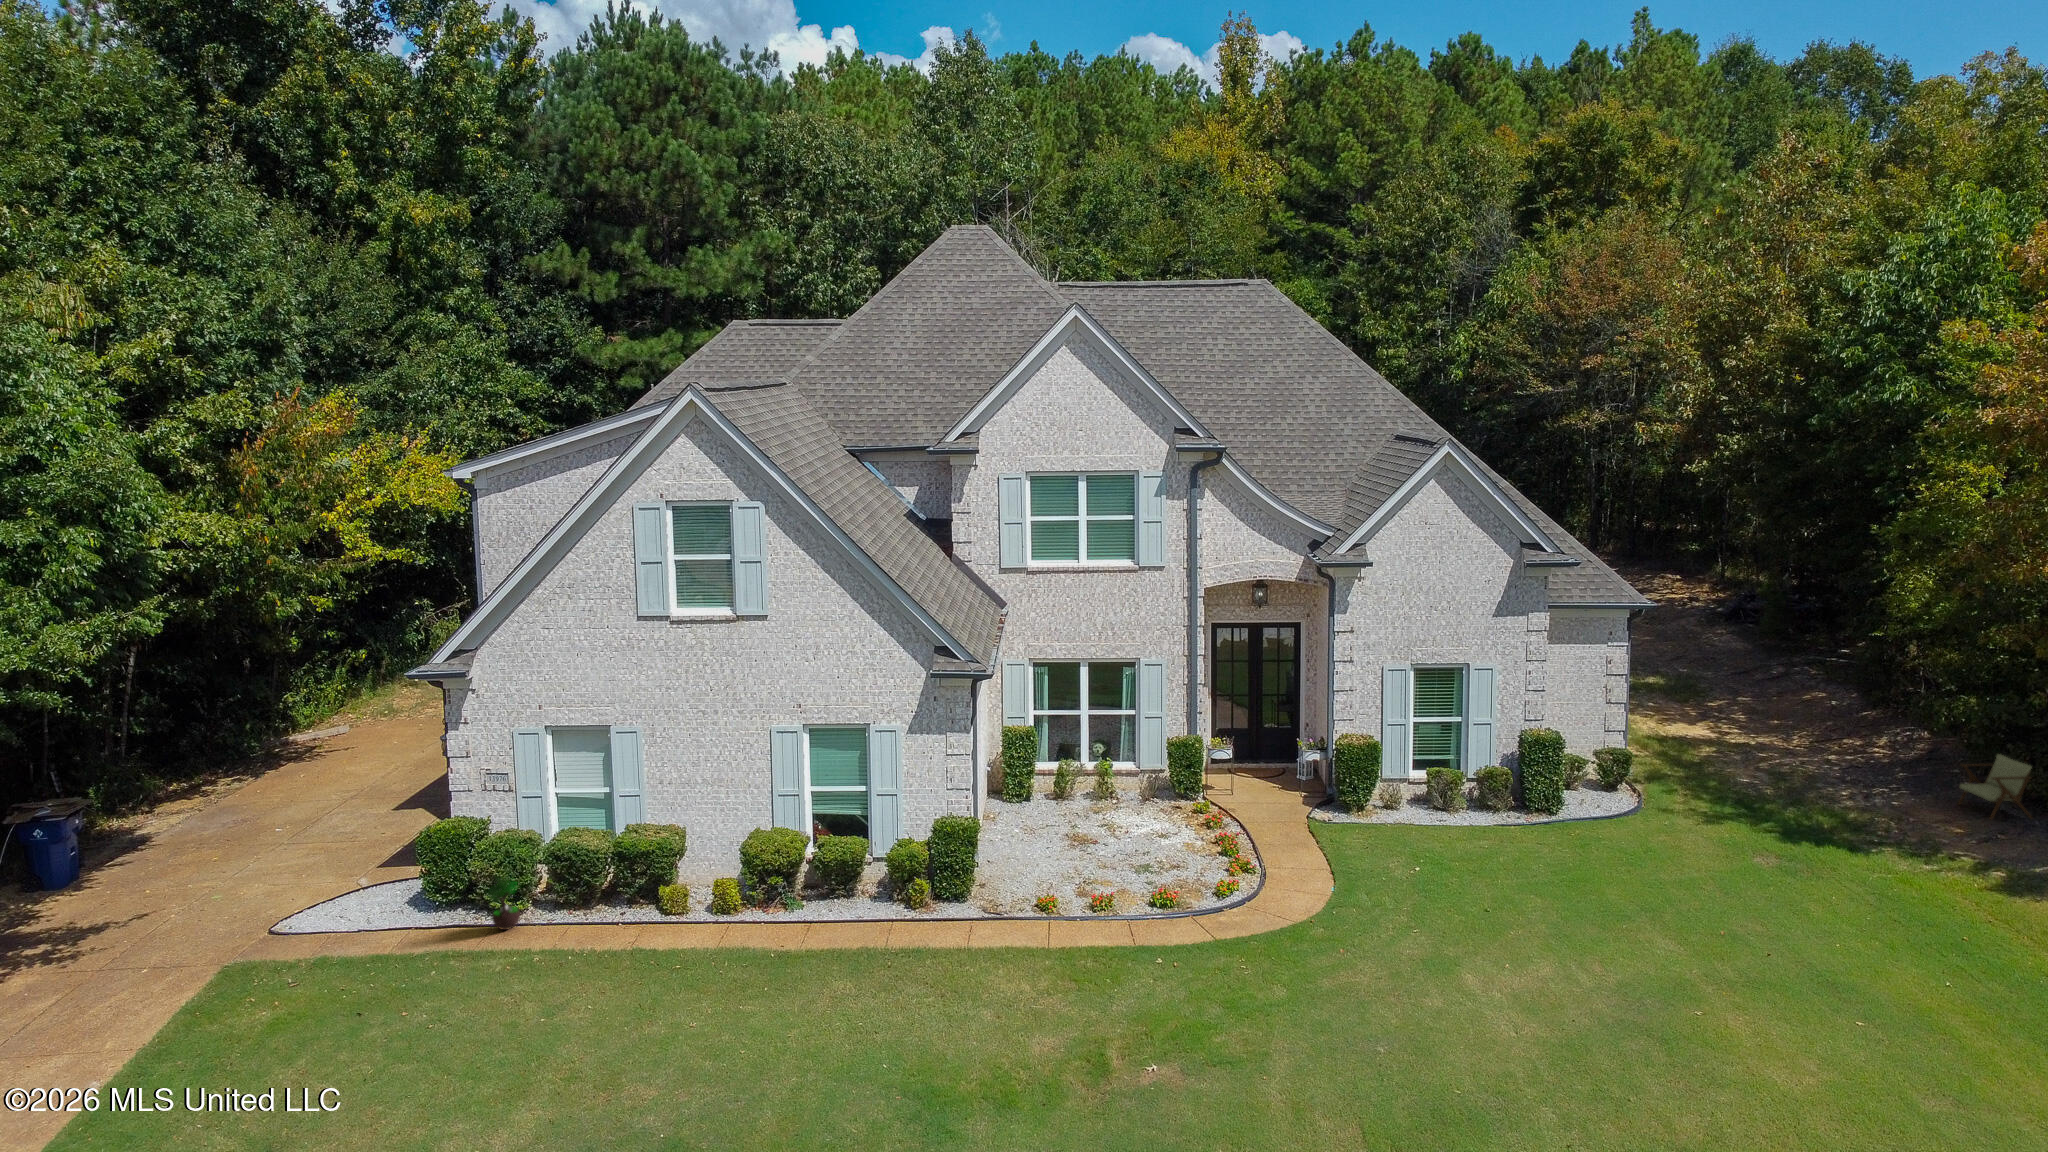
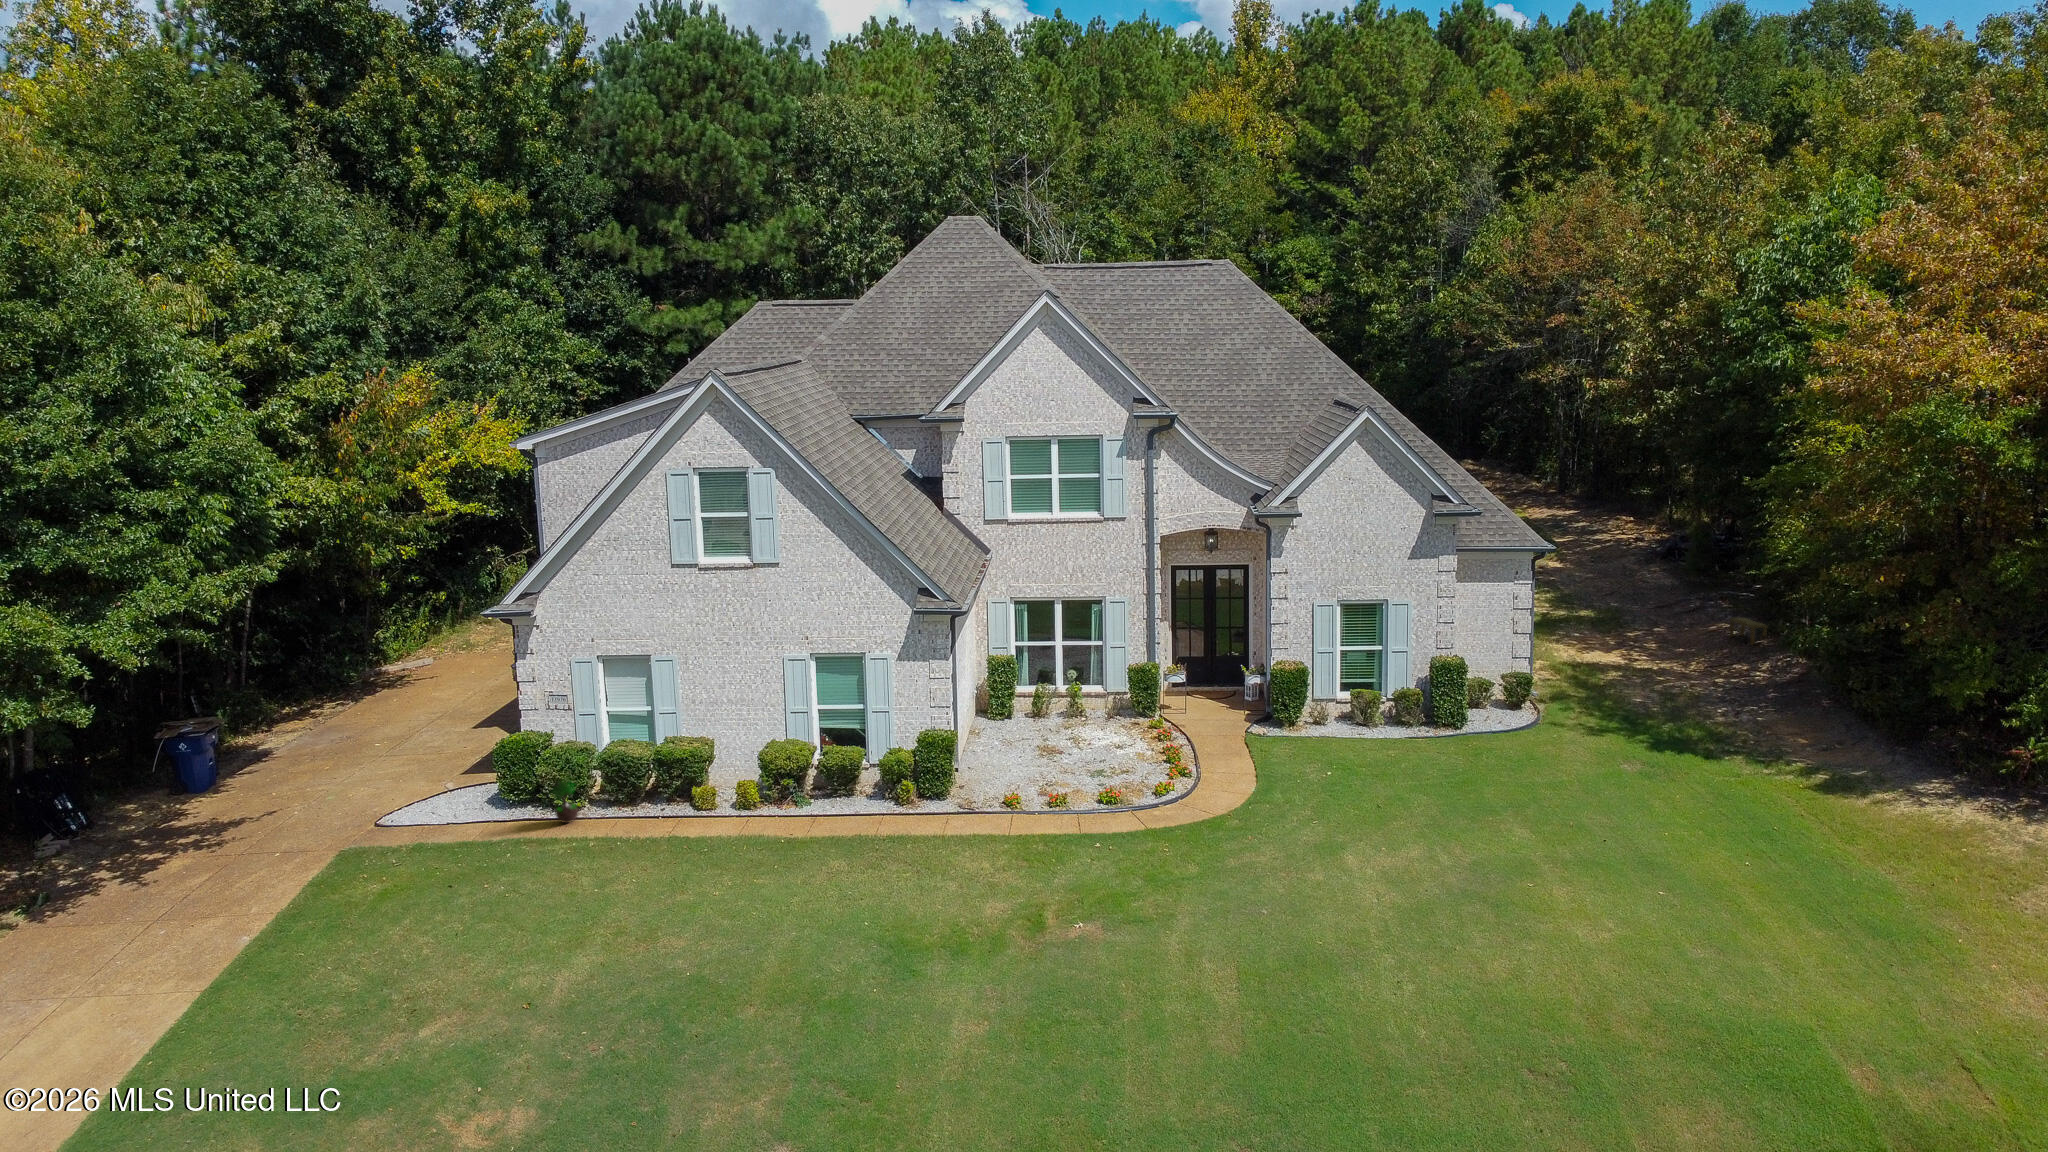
bench: none [1831,687,1877,718] -> present [1729,618,1768,645]
lounge chair: present [1958,754,2032,819] -> none [1813,676,1876,733]

